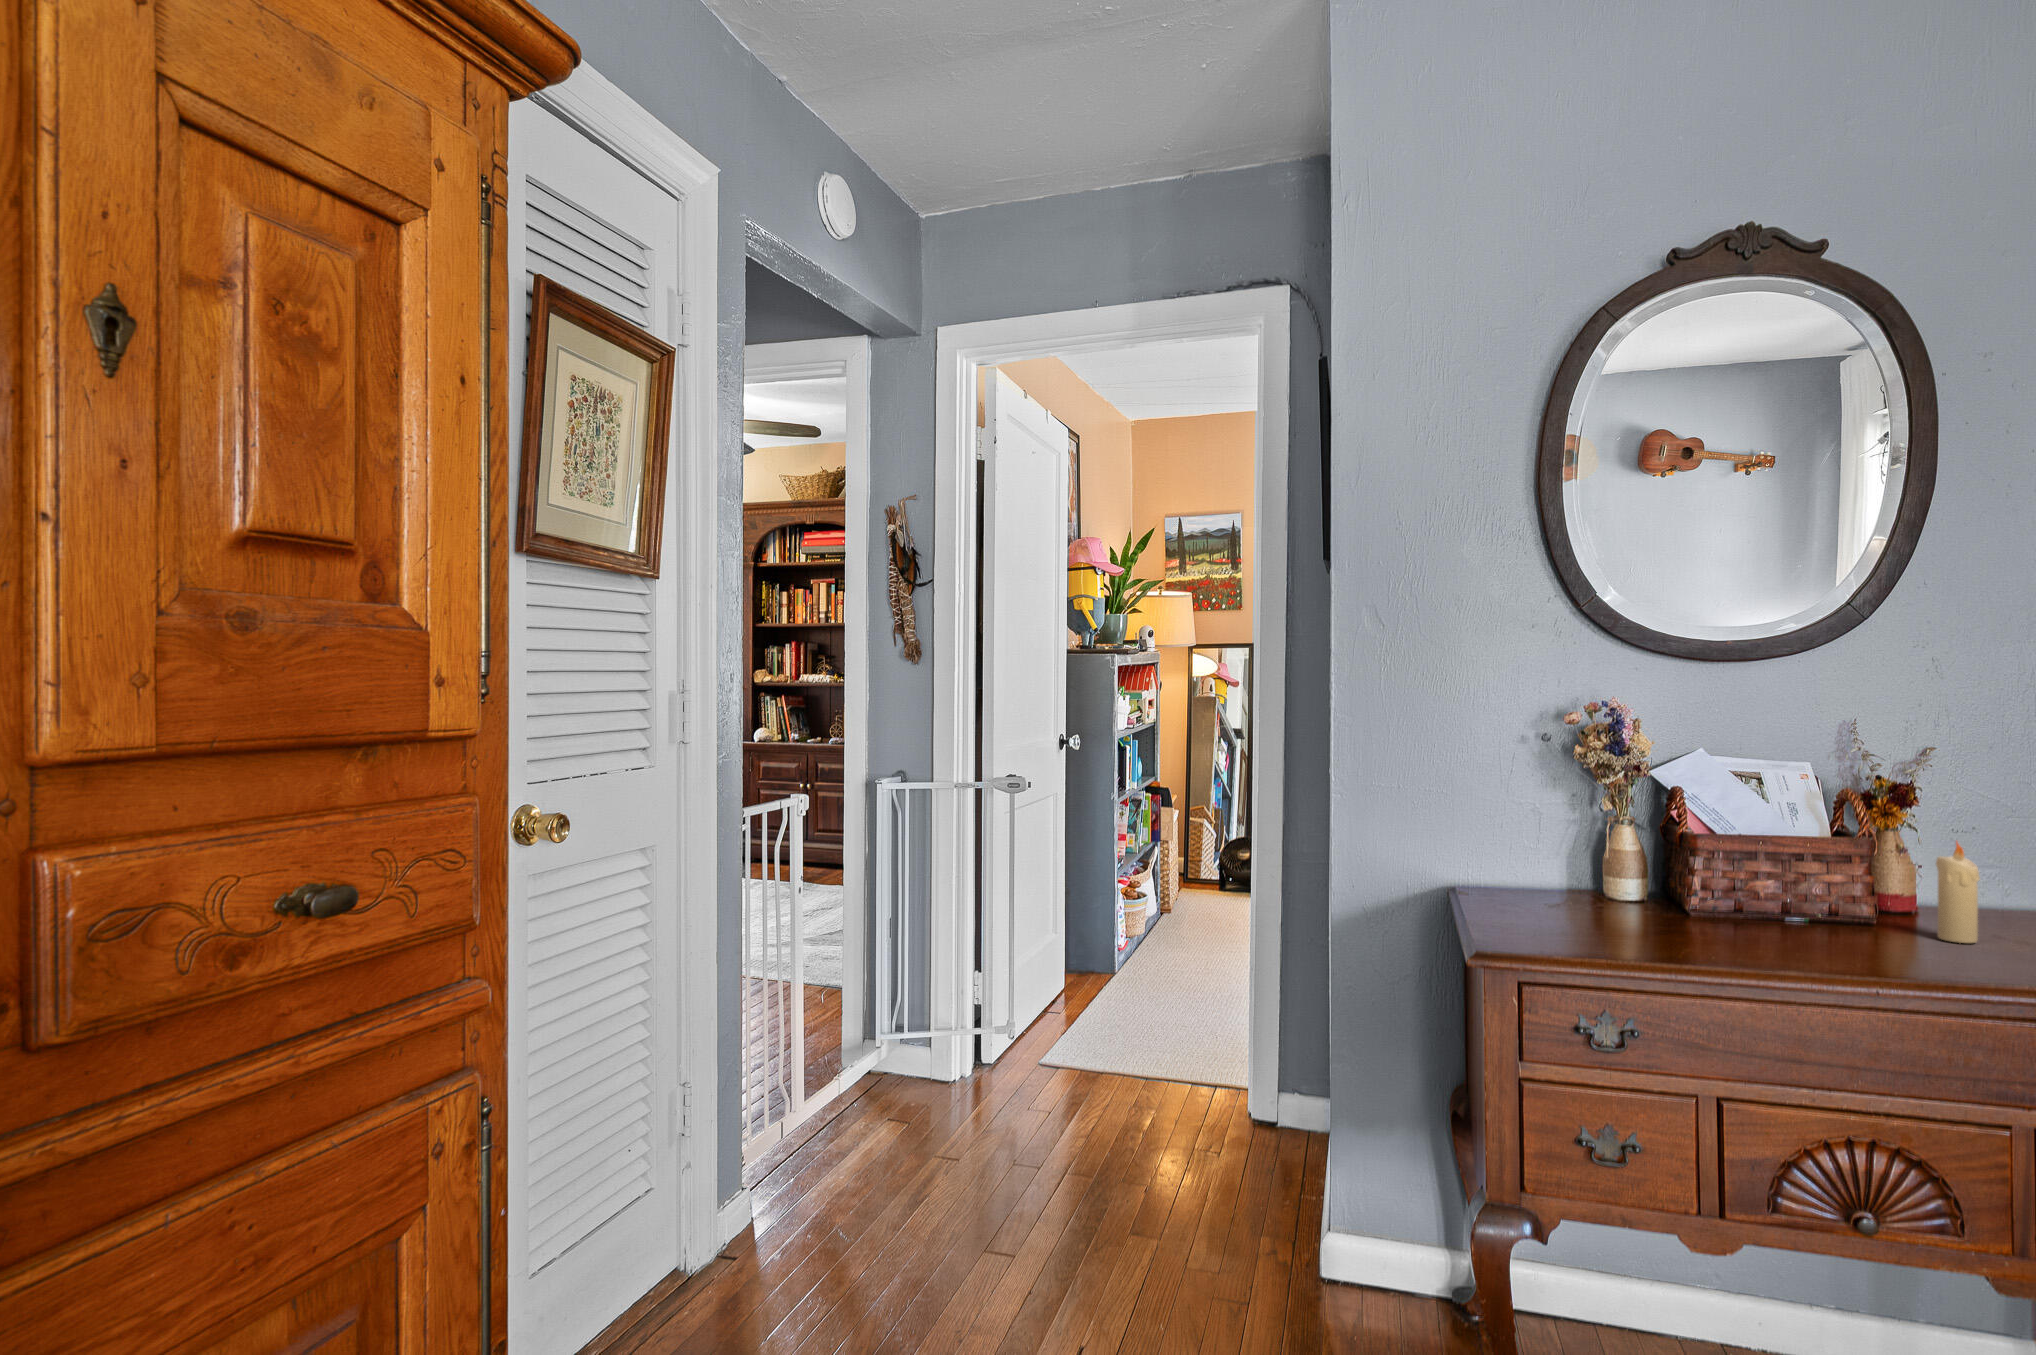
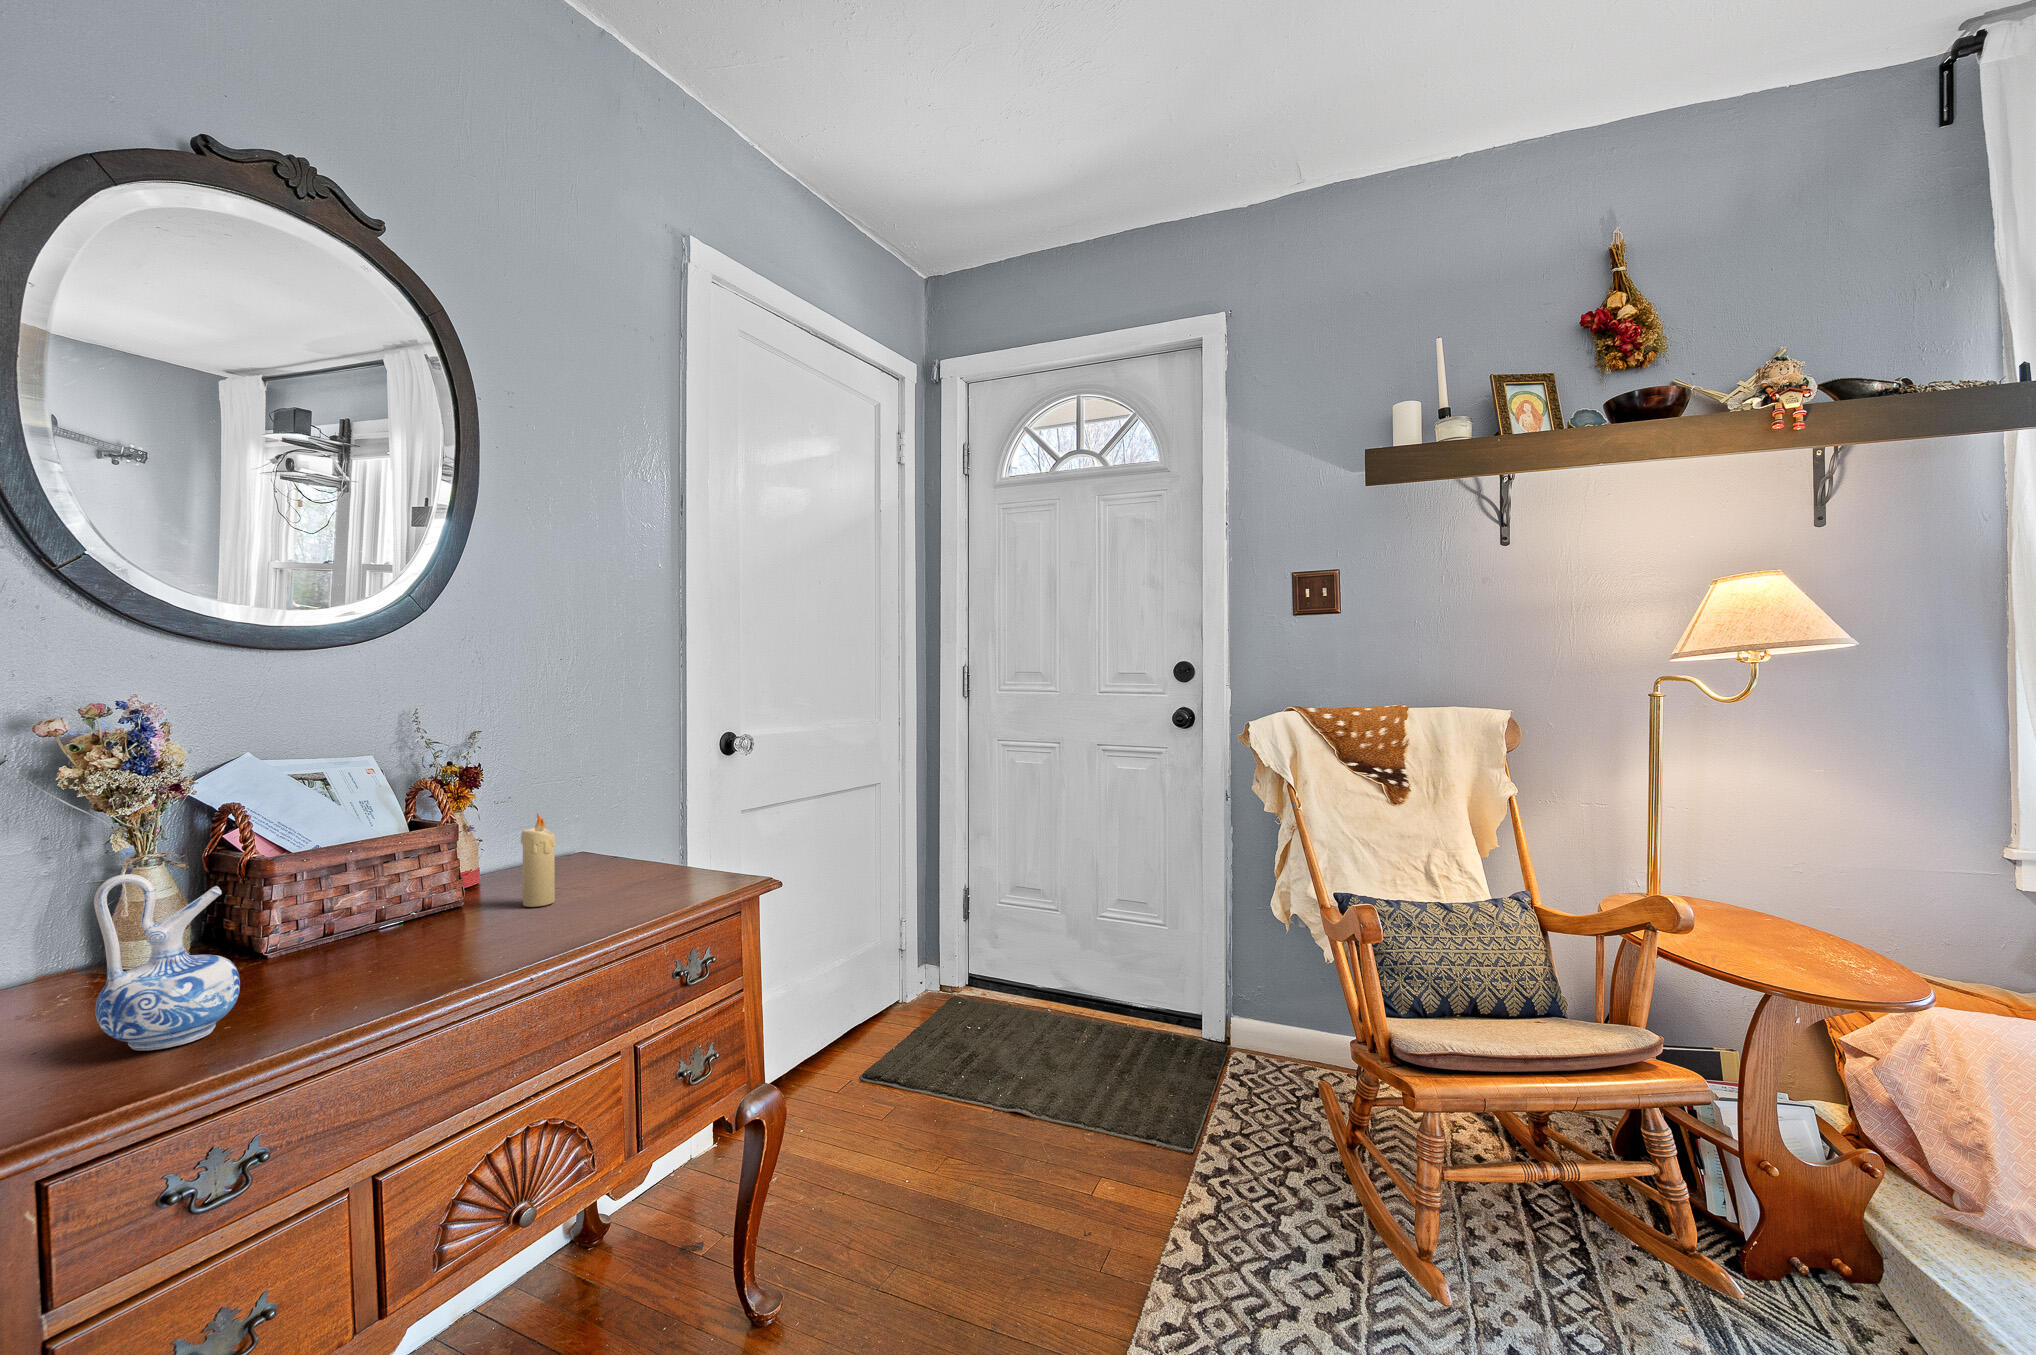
ceramic pitcher: none [1561,820,1642,944] -> present [94,874,240,1051]

